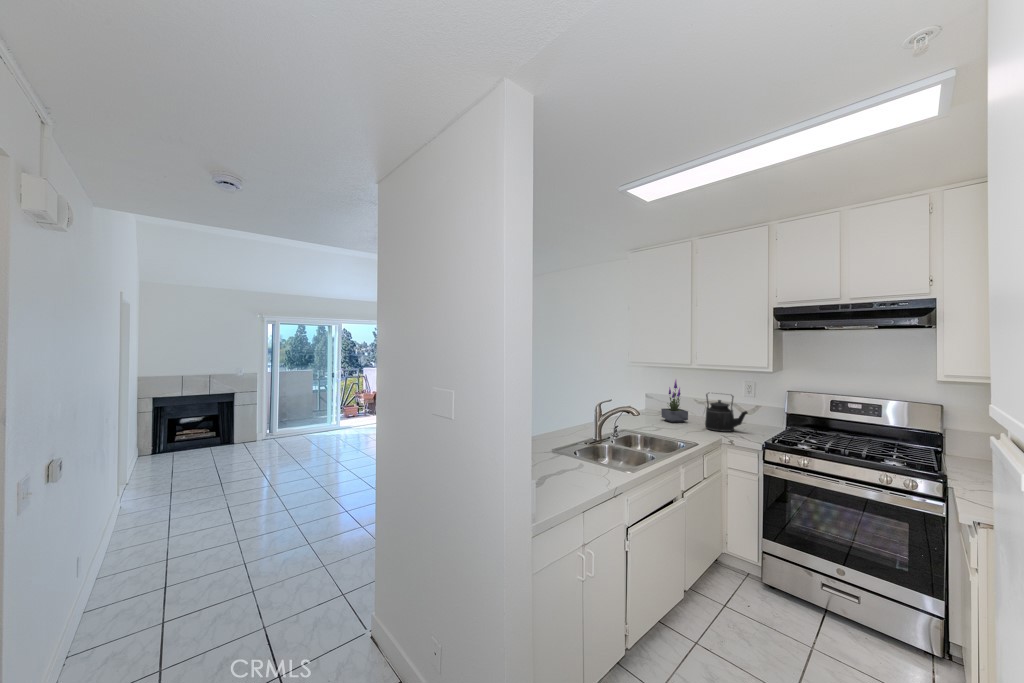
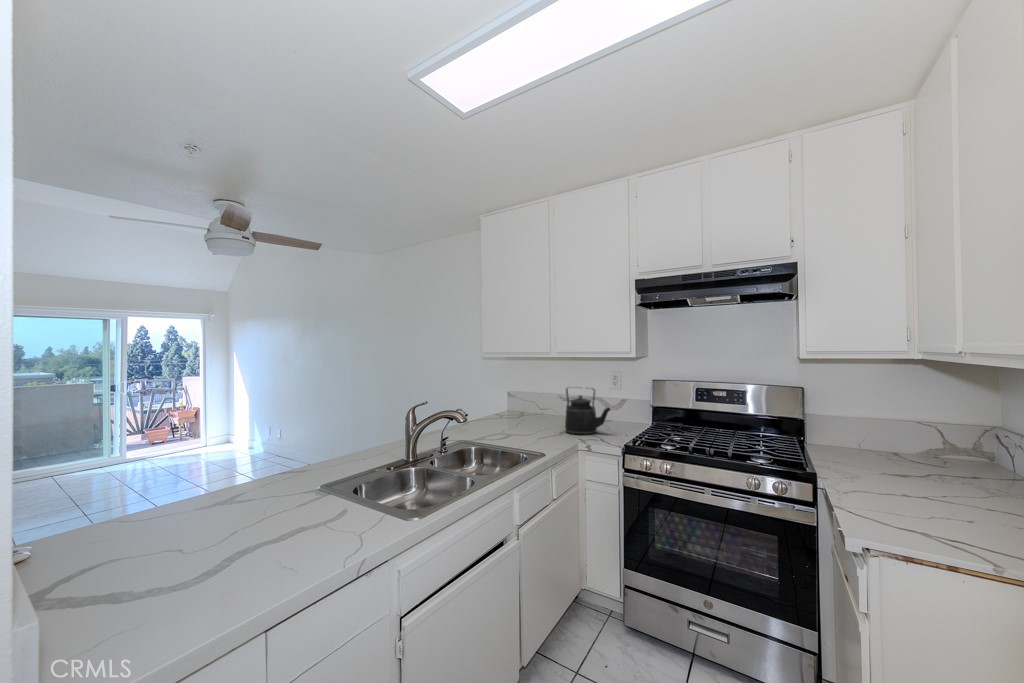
potted plant: present [661,380,688,422] -> none [519,372,548,426]

